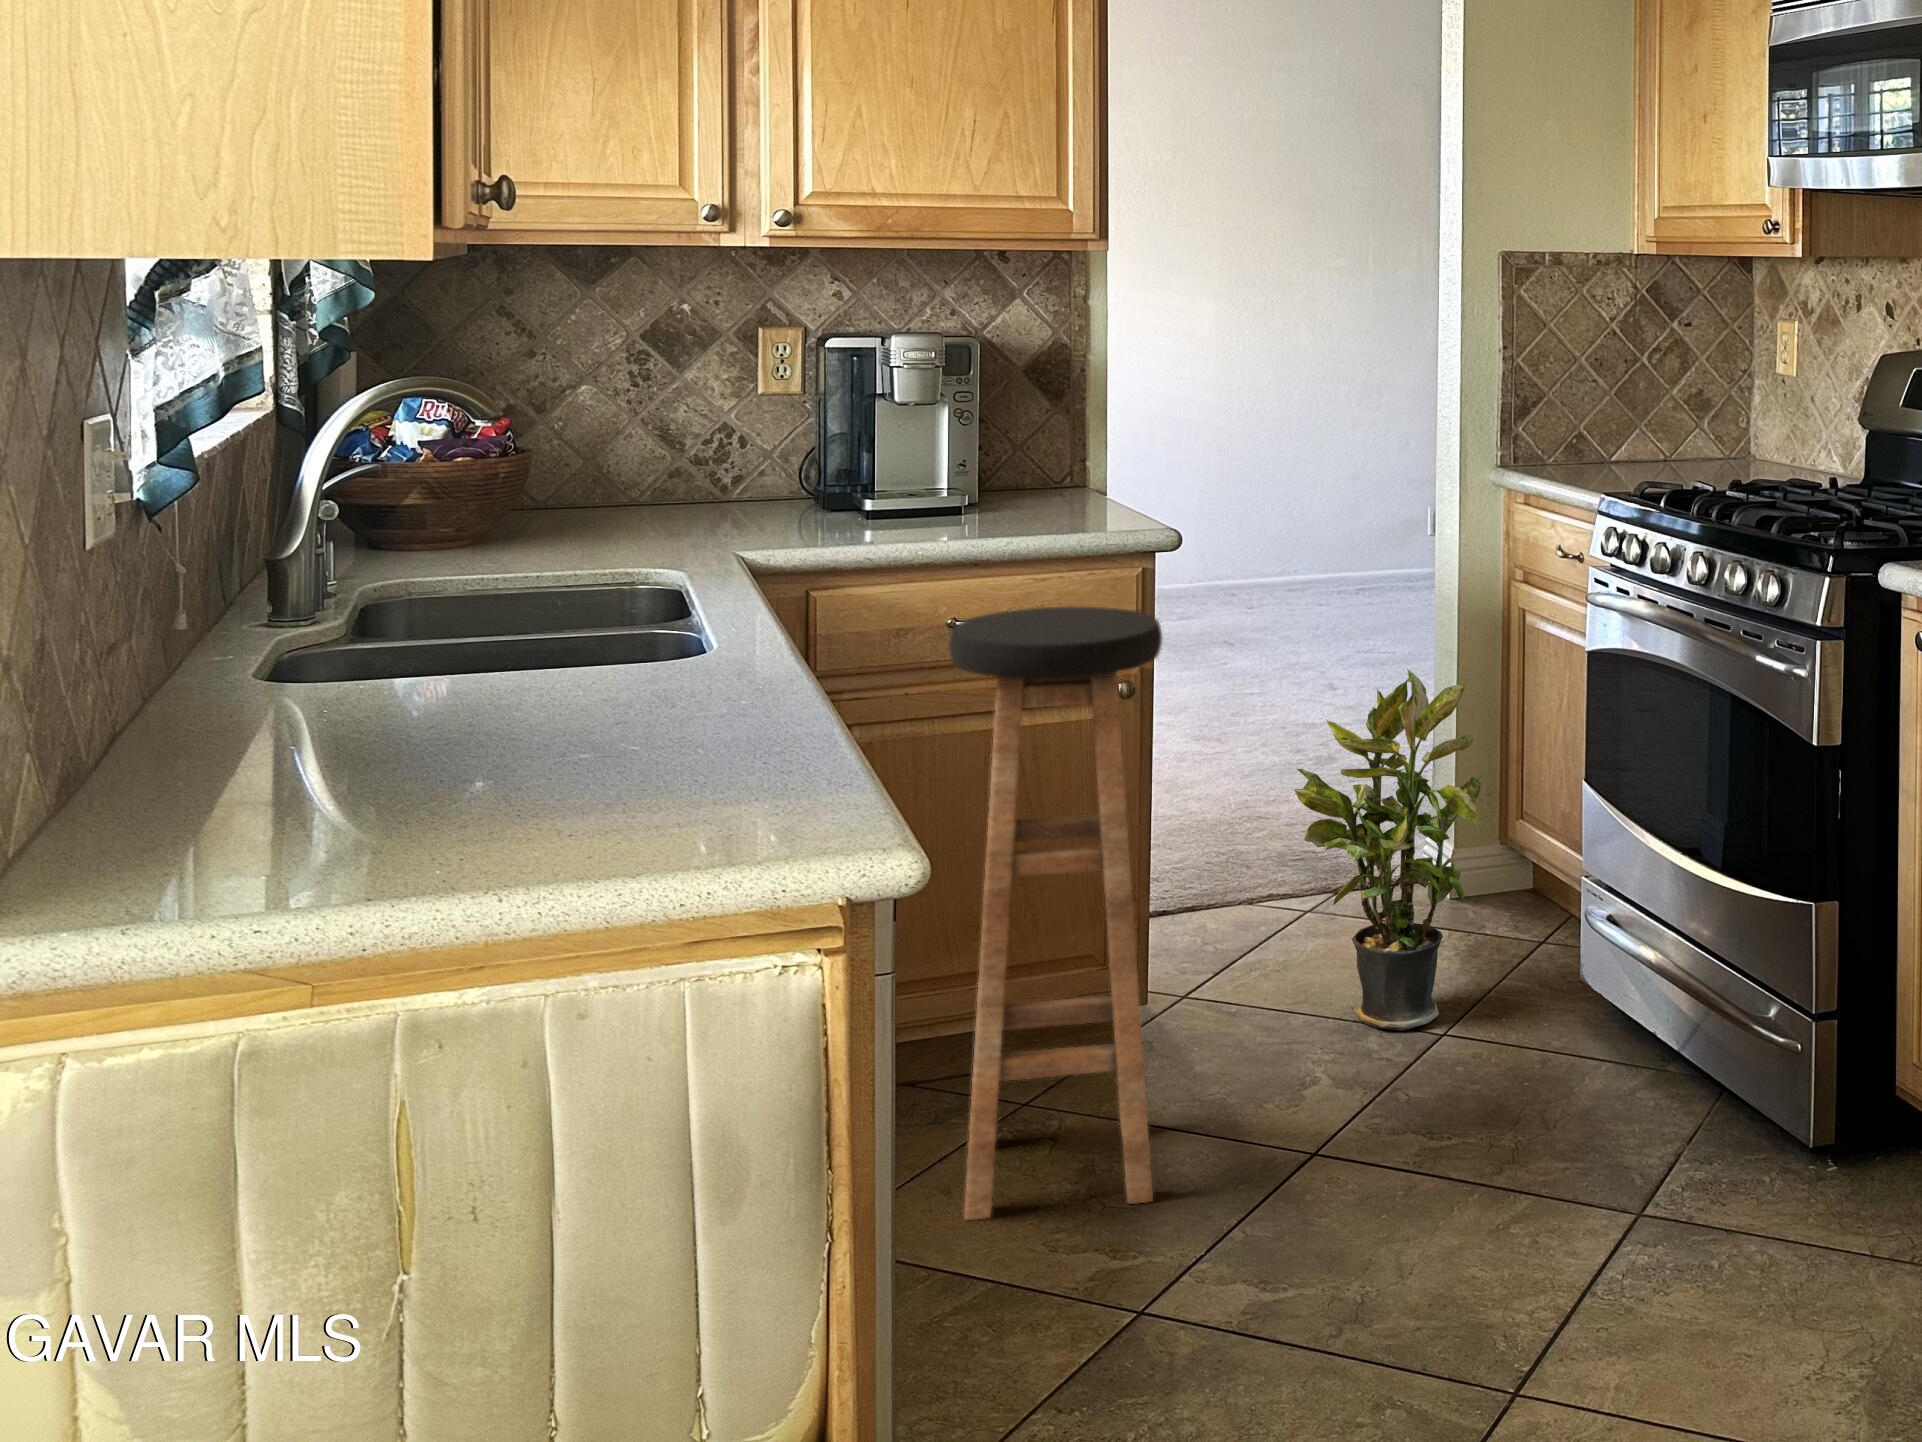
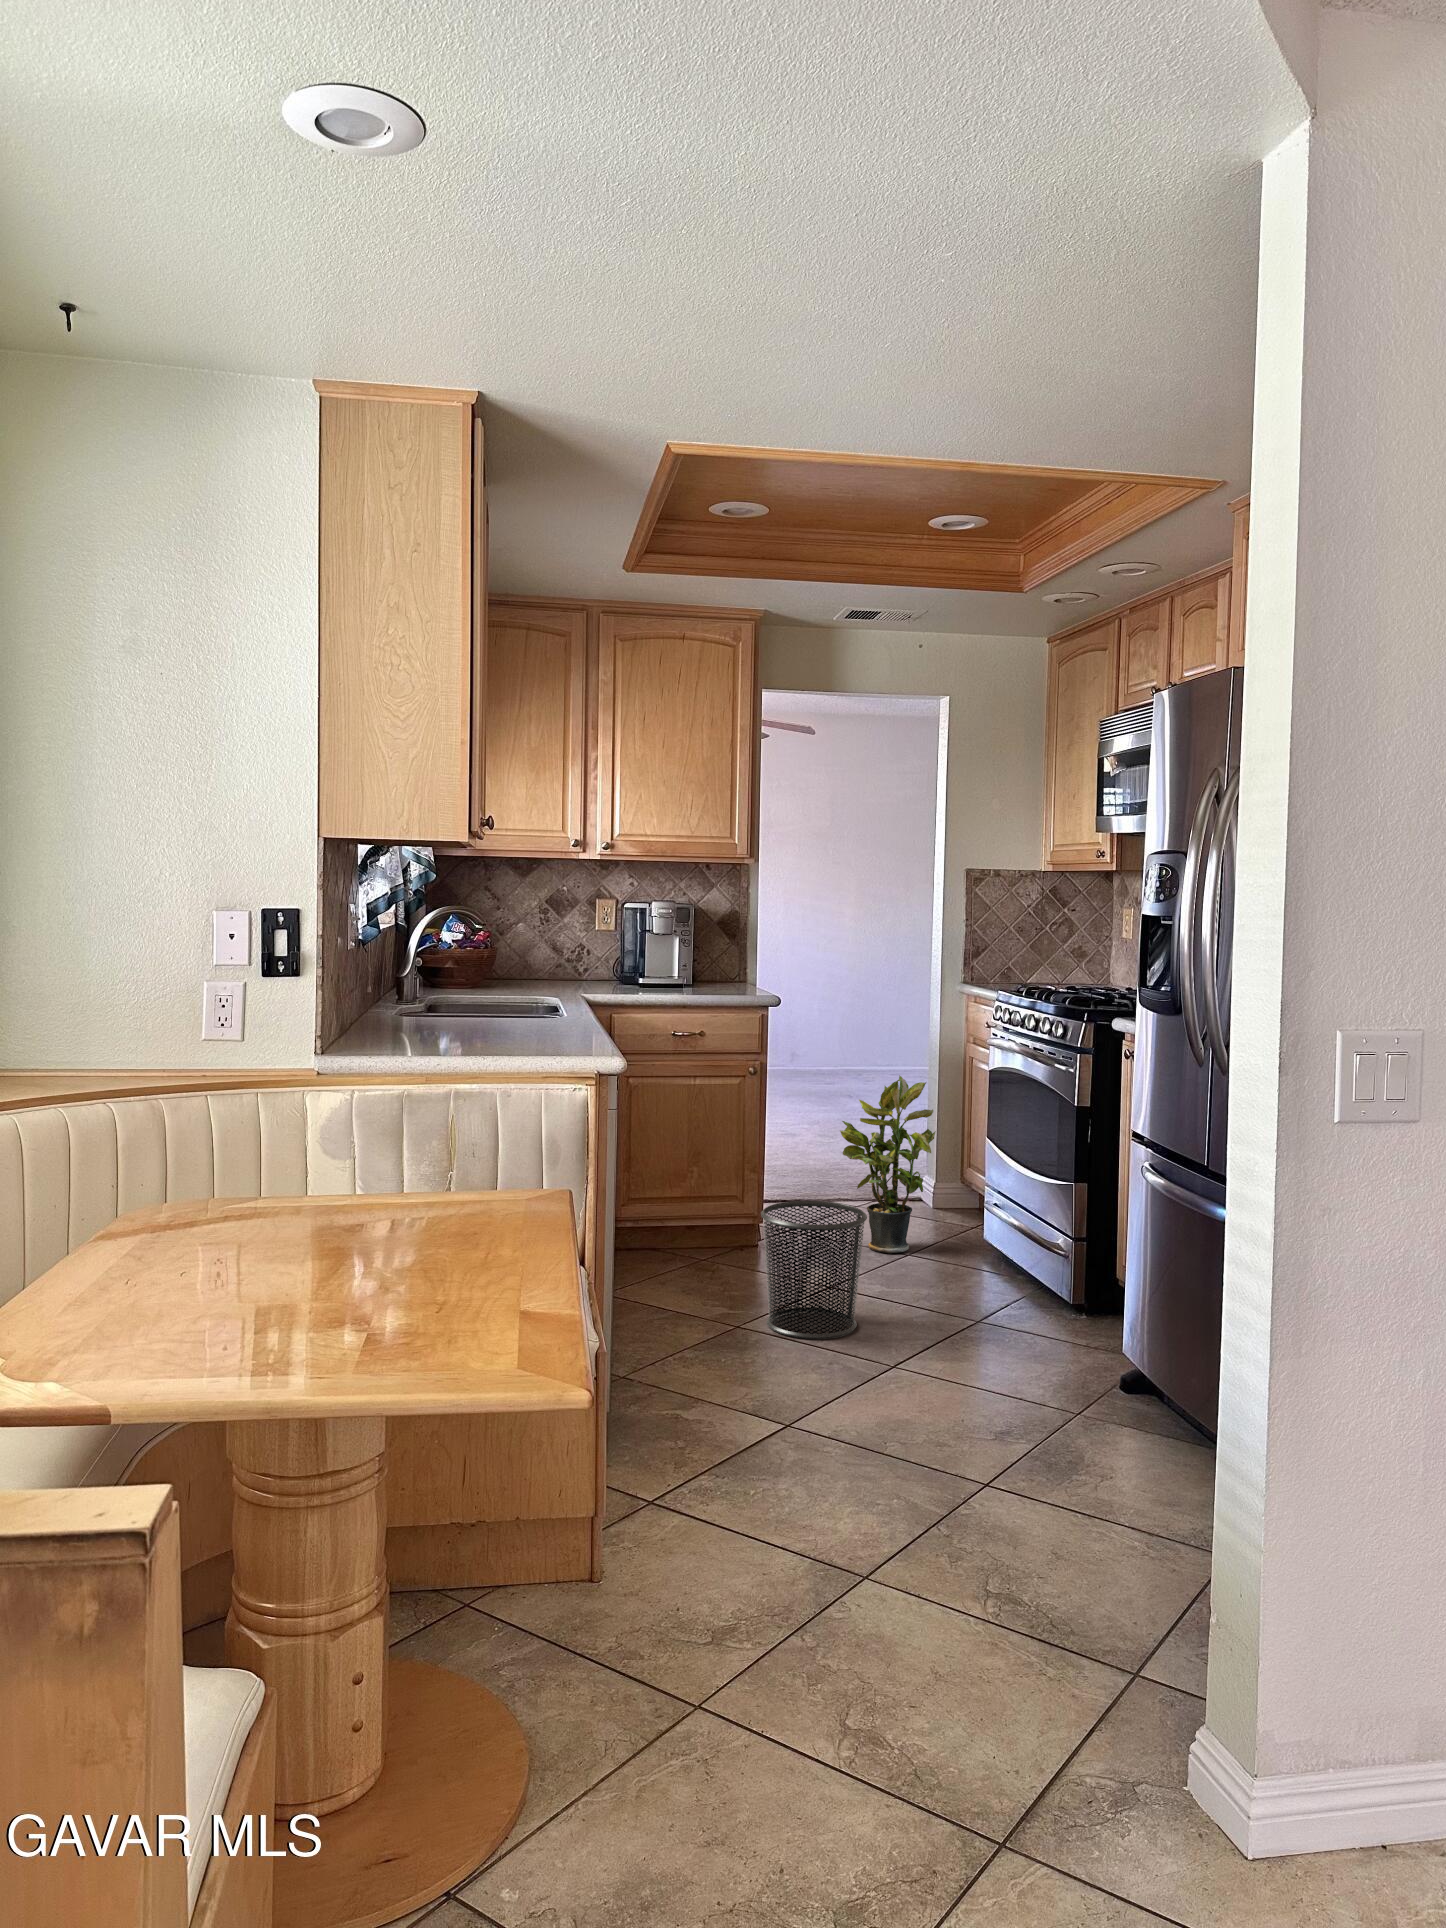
bar stool: present [949,607,1162,1220] -> none [670,1025,766,1295]
waste bin: none [1182,999,1419,1340] -> present [761,1201,867,1339]

